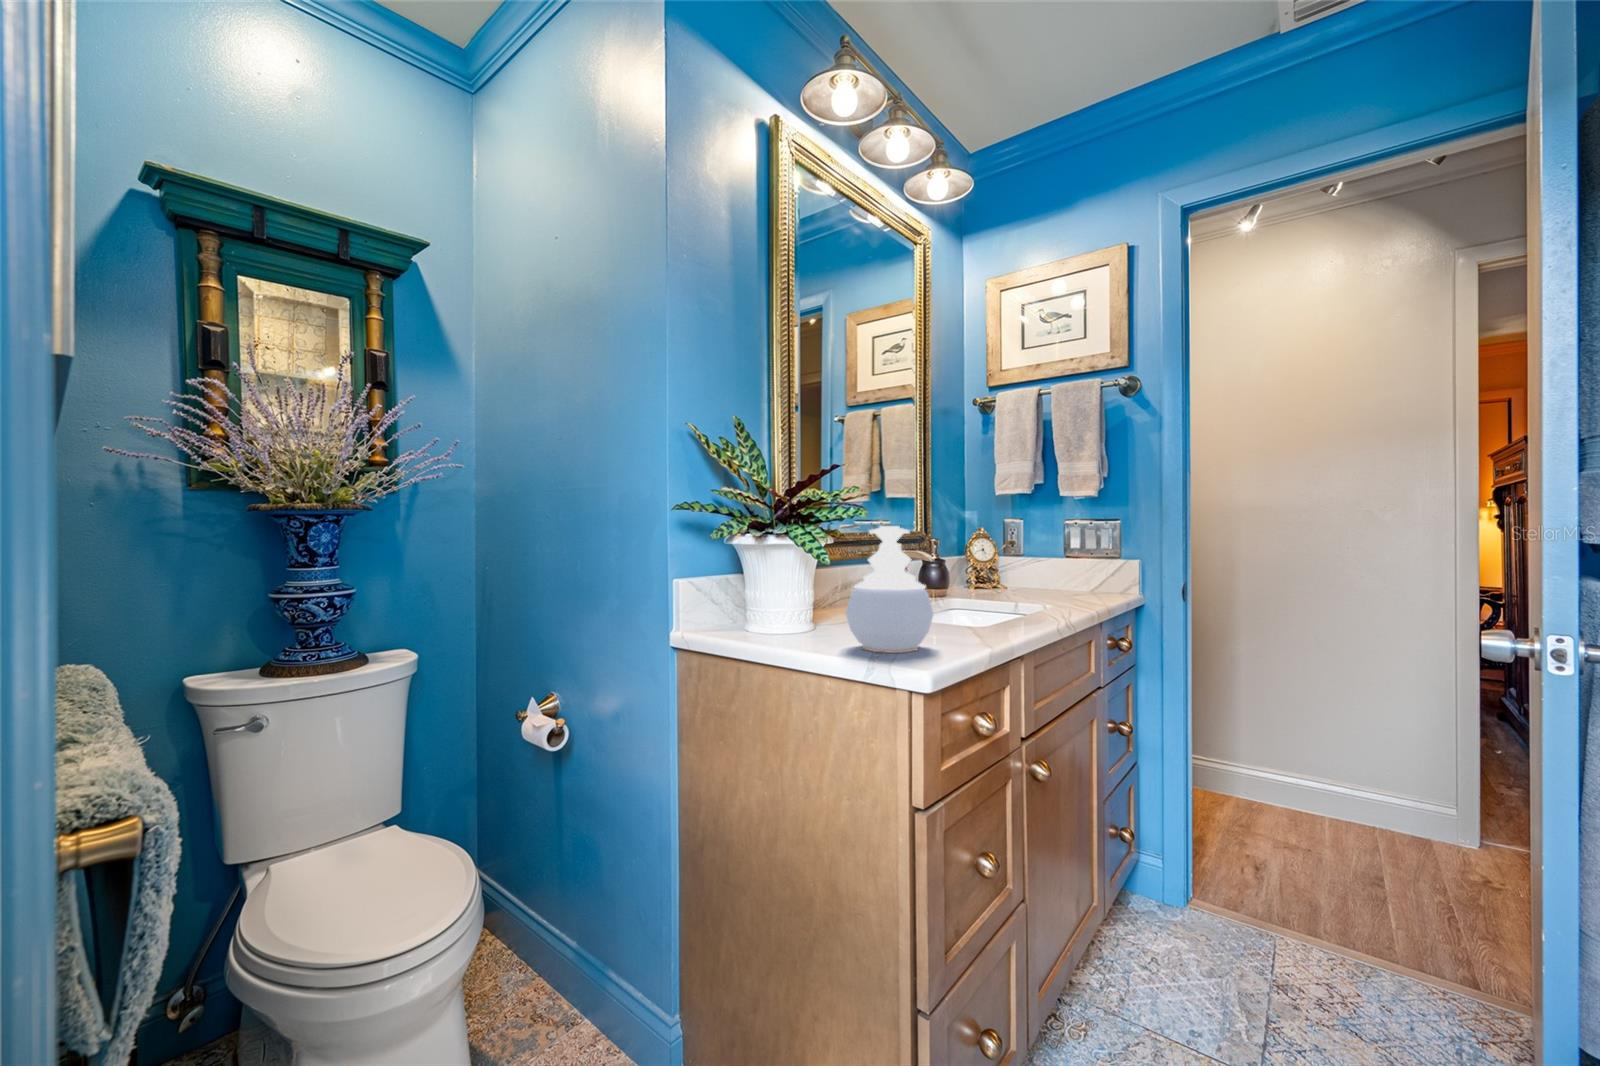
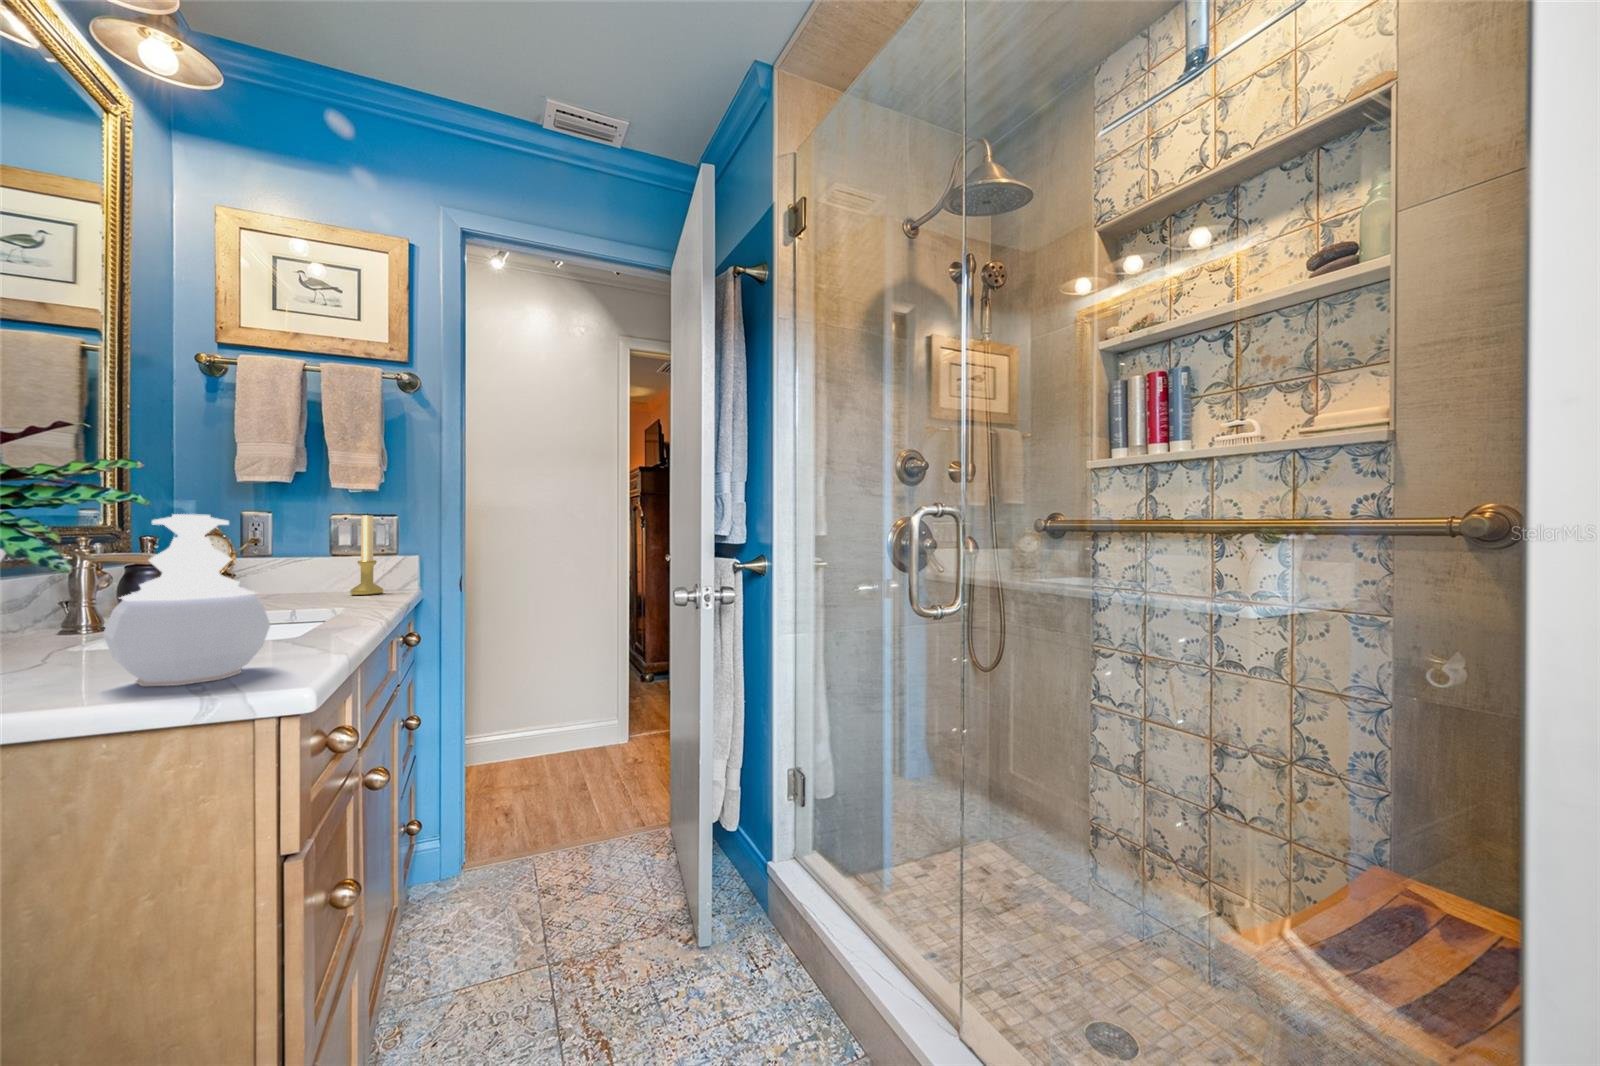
candle holder: none [1079,517,1108,596] -> present [350,513,384,595]

